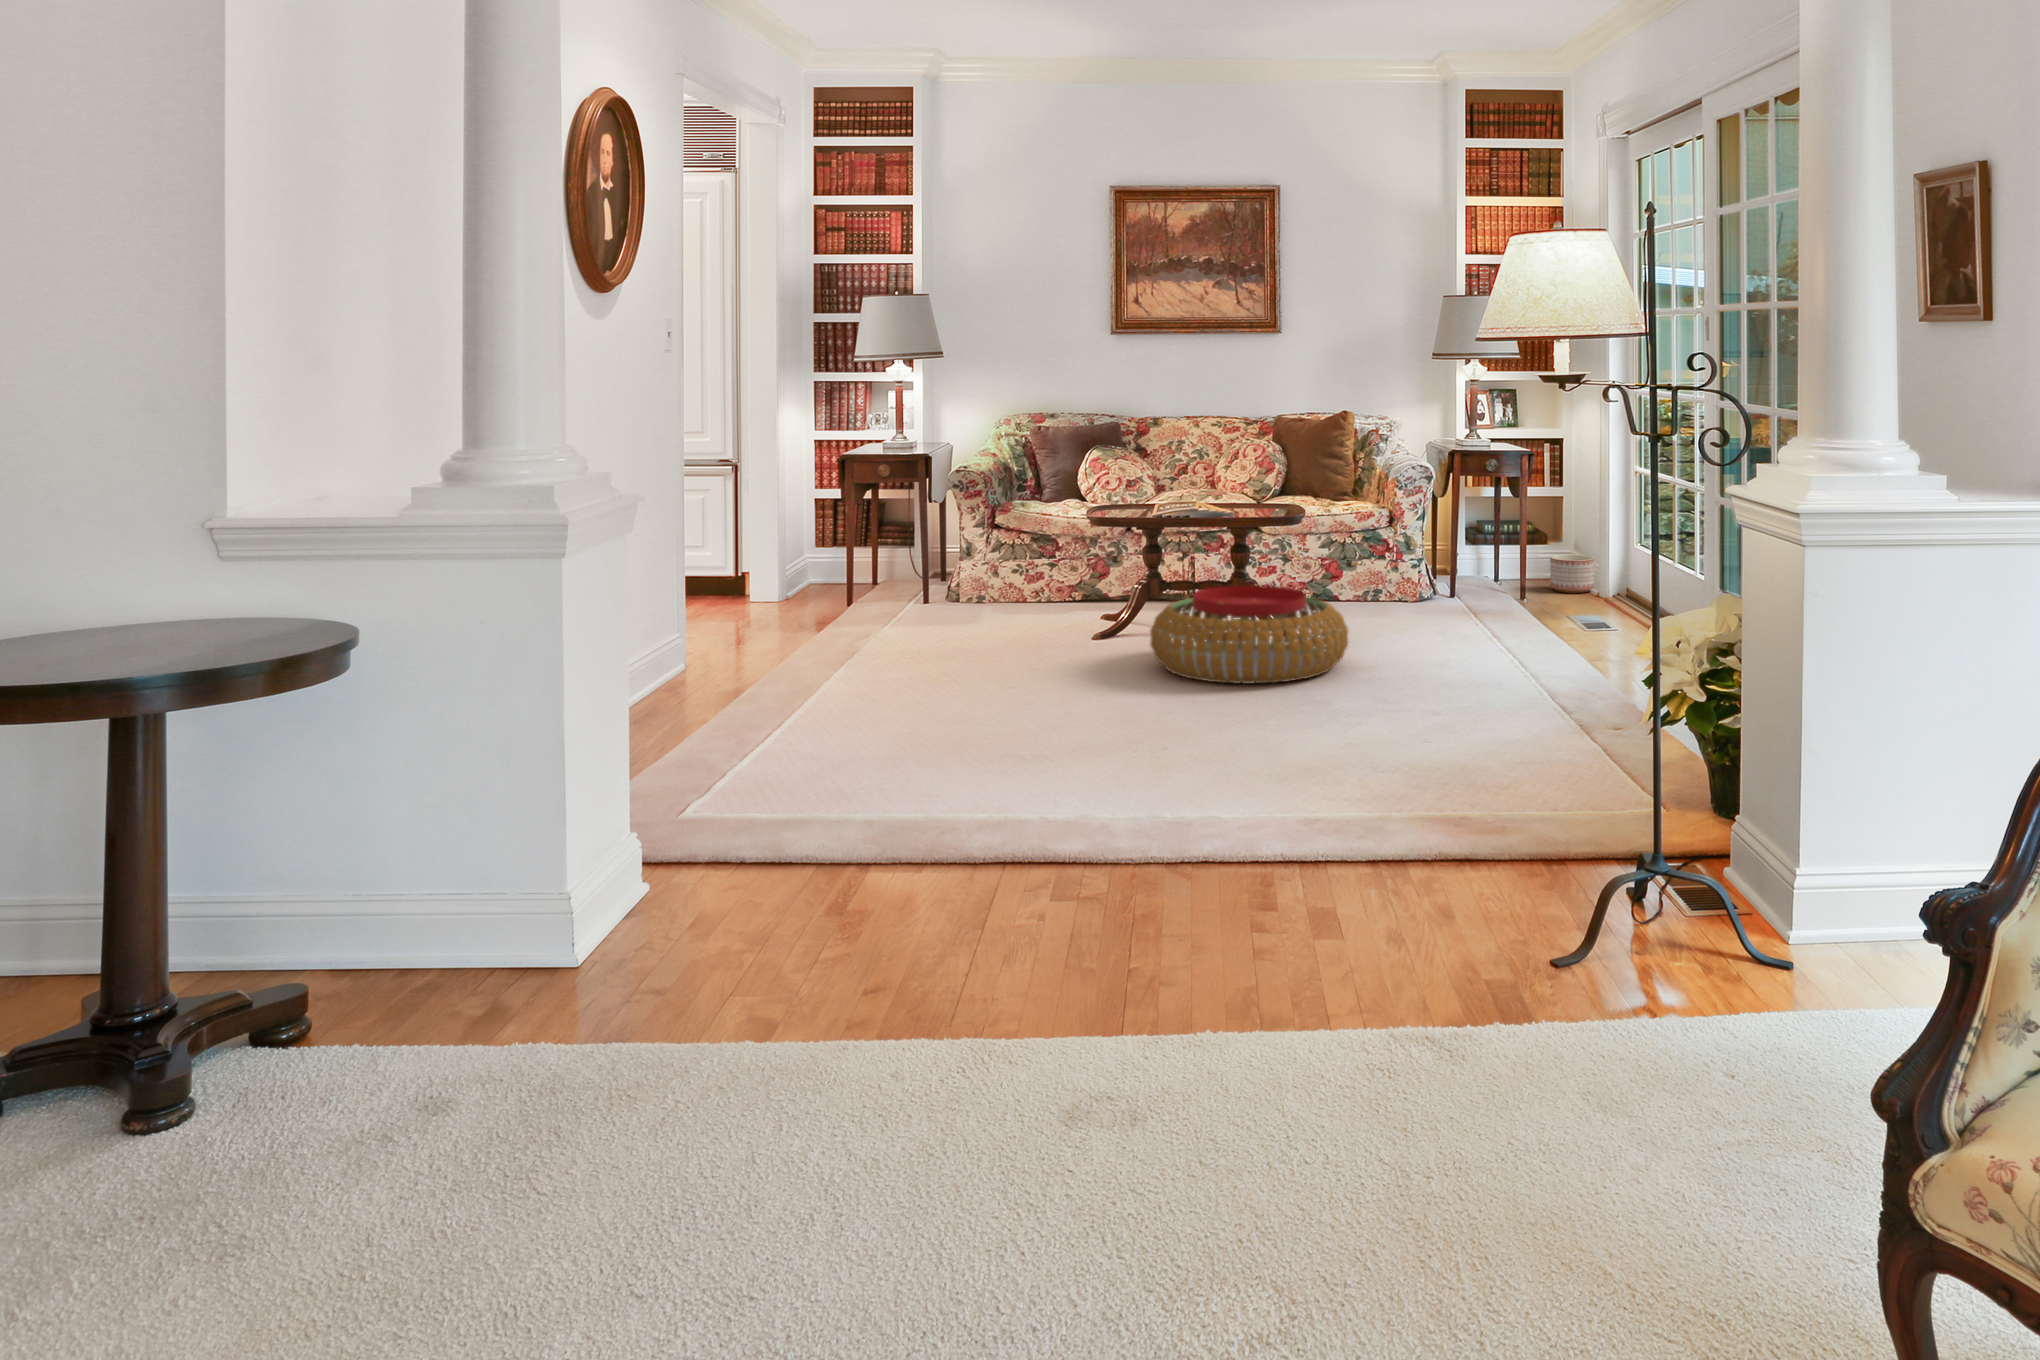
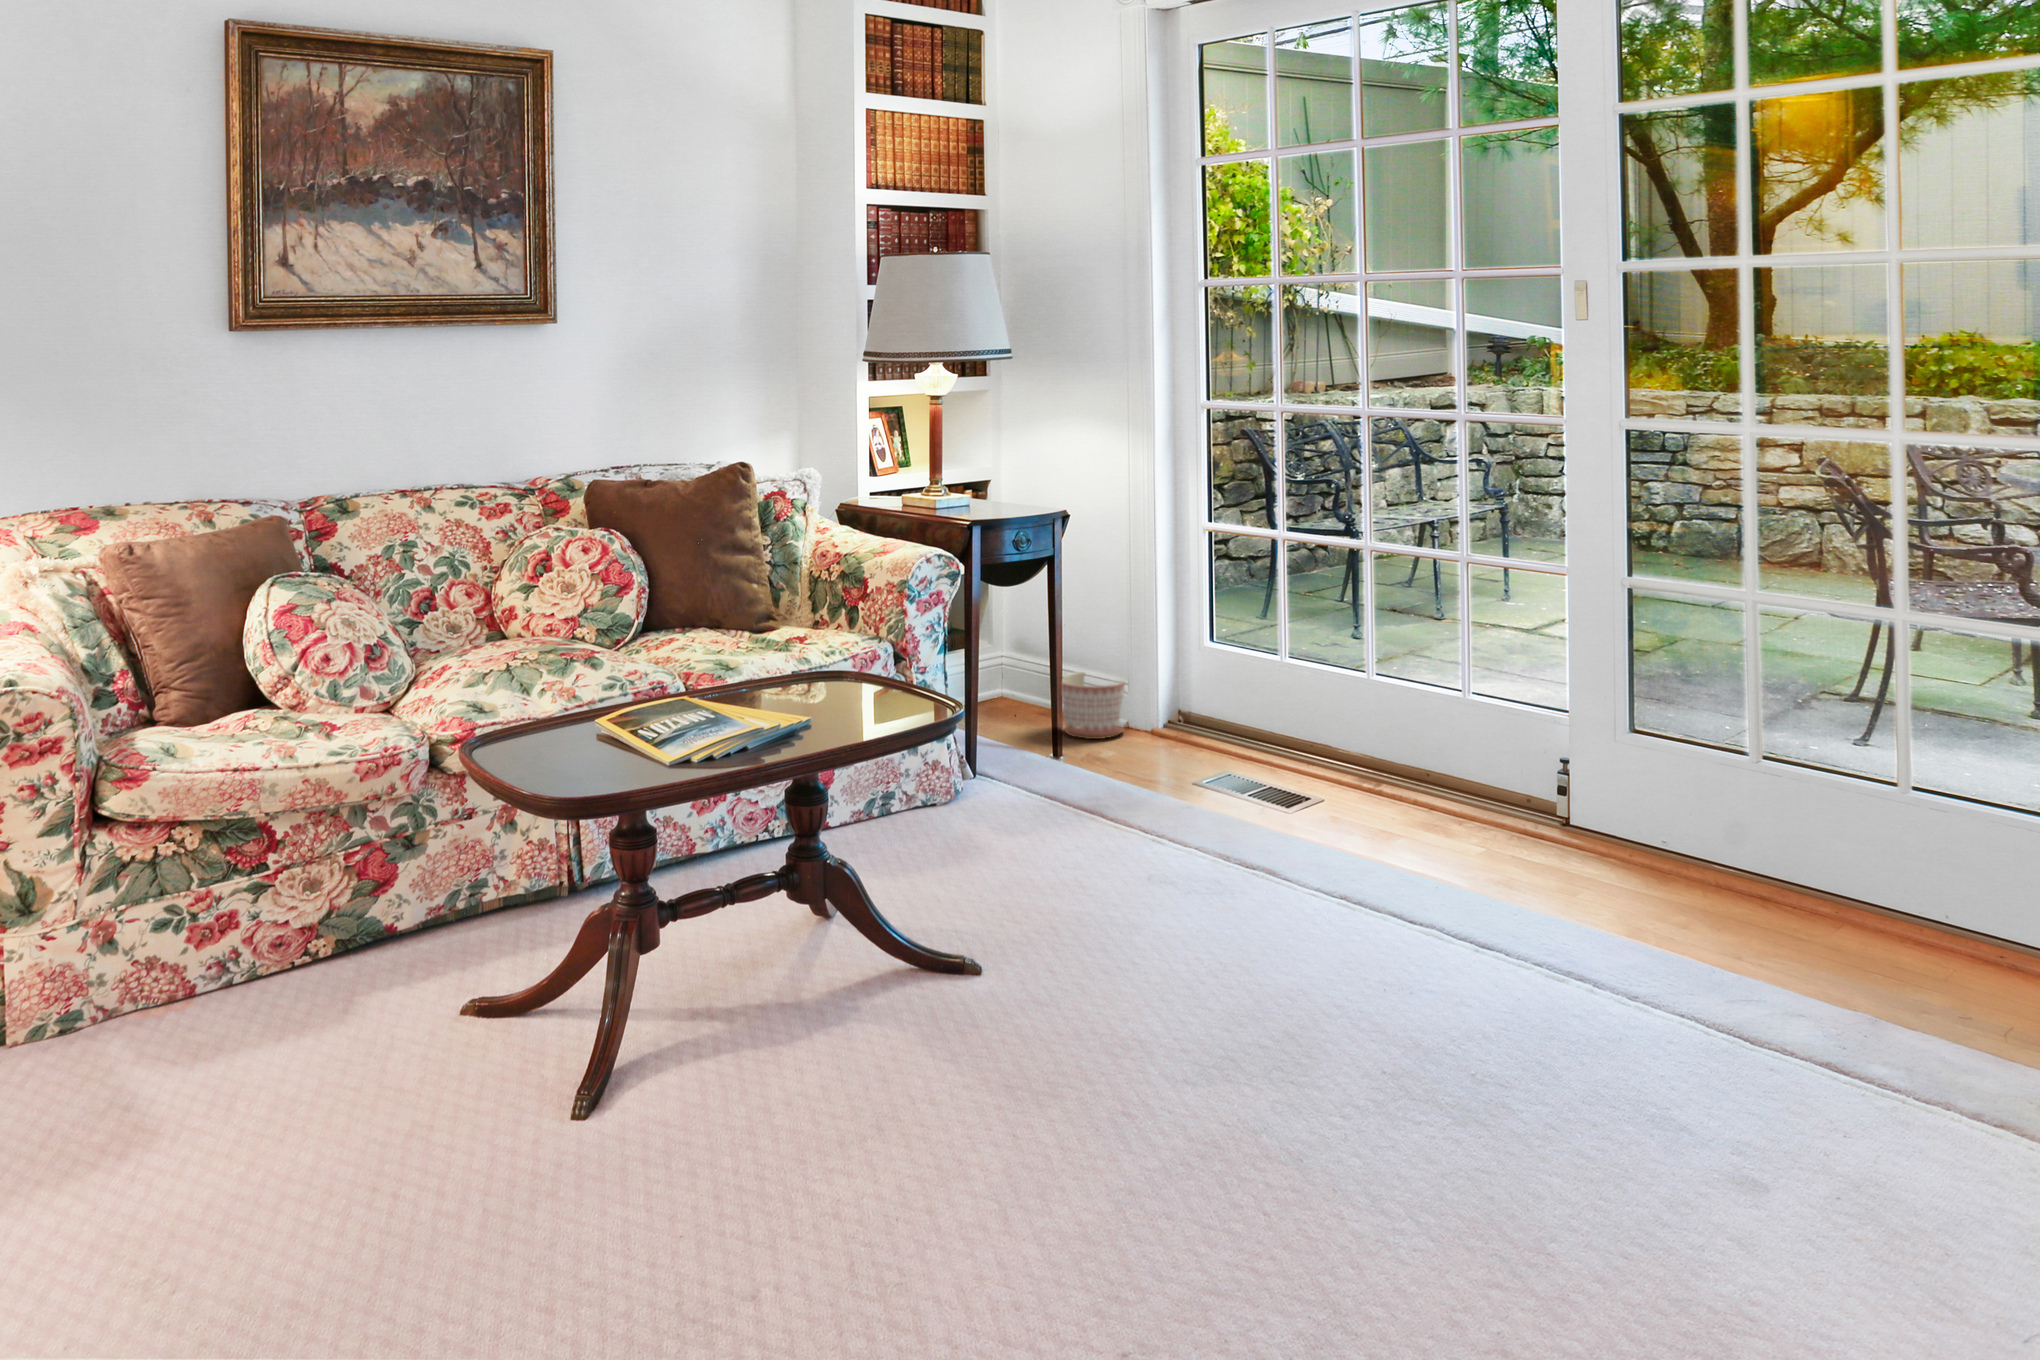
pouf: present [1150,585,1348,684] -> none [895,884,1383,1209]

